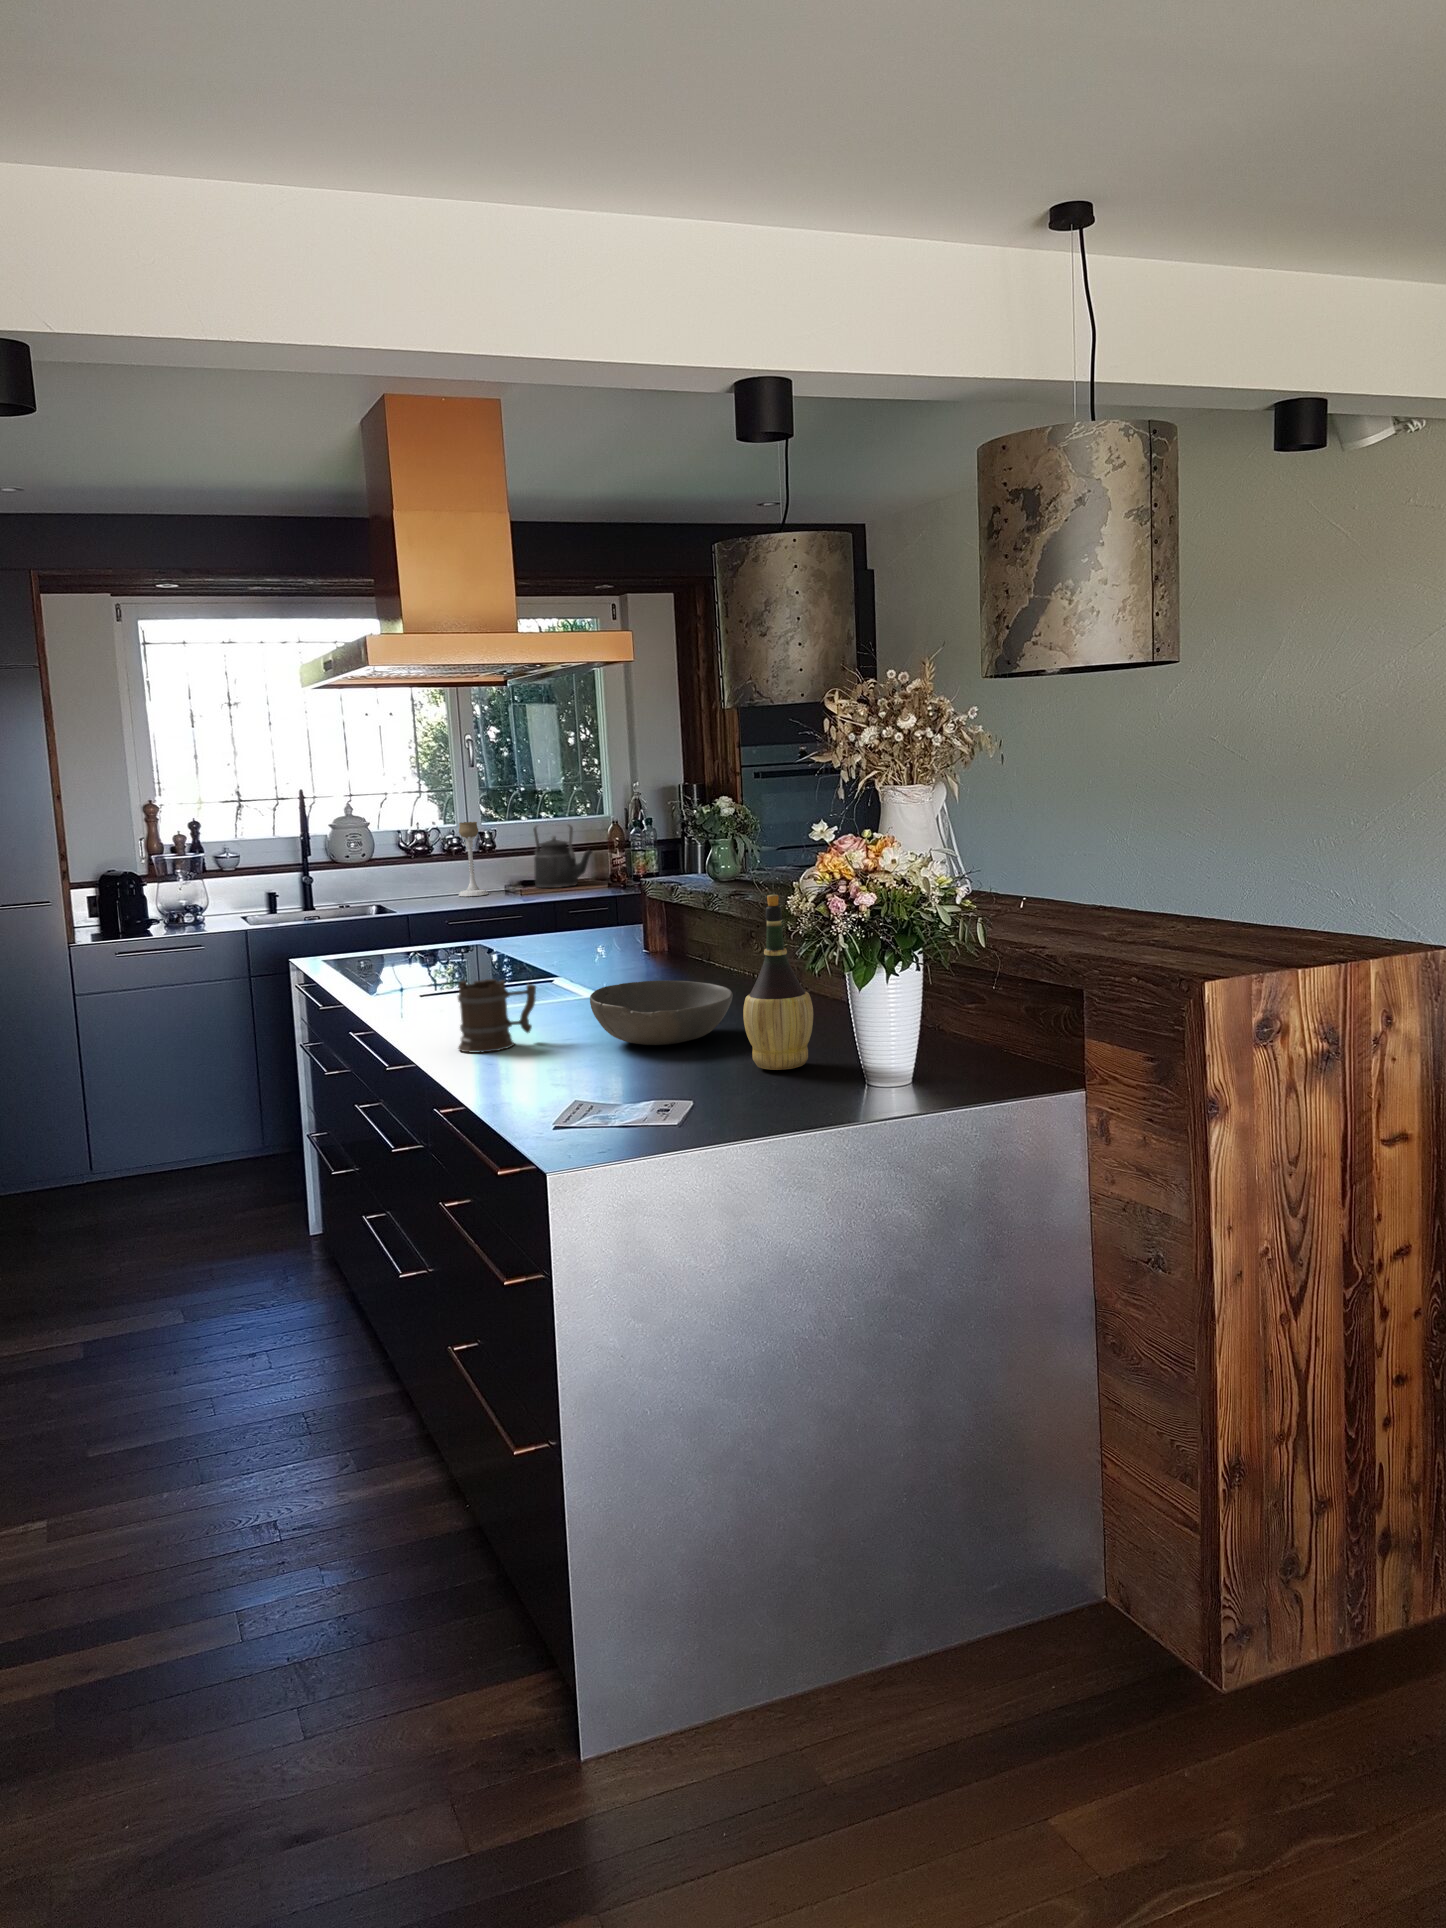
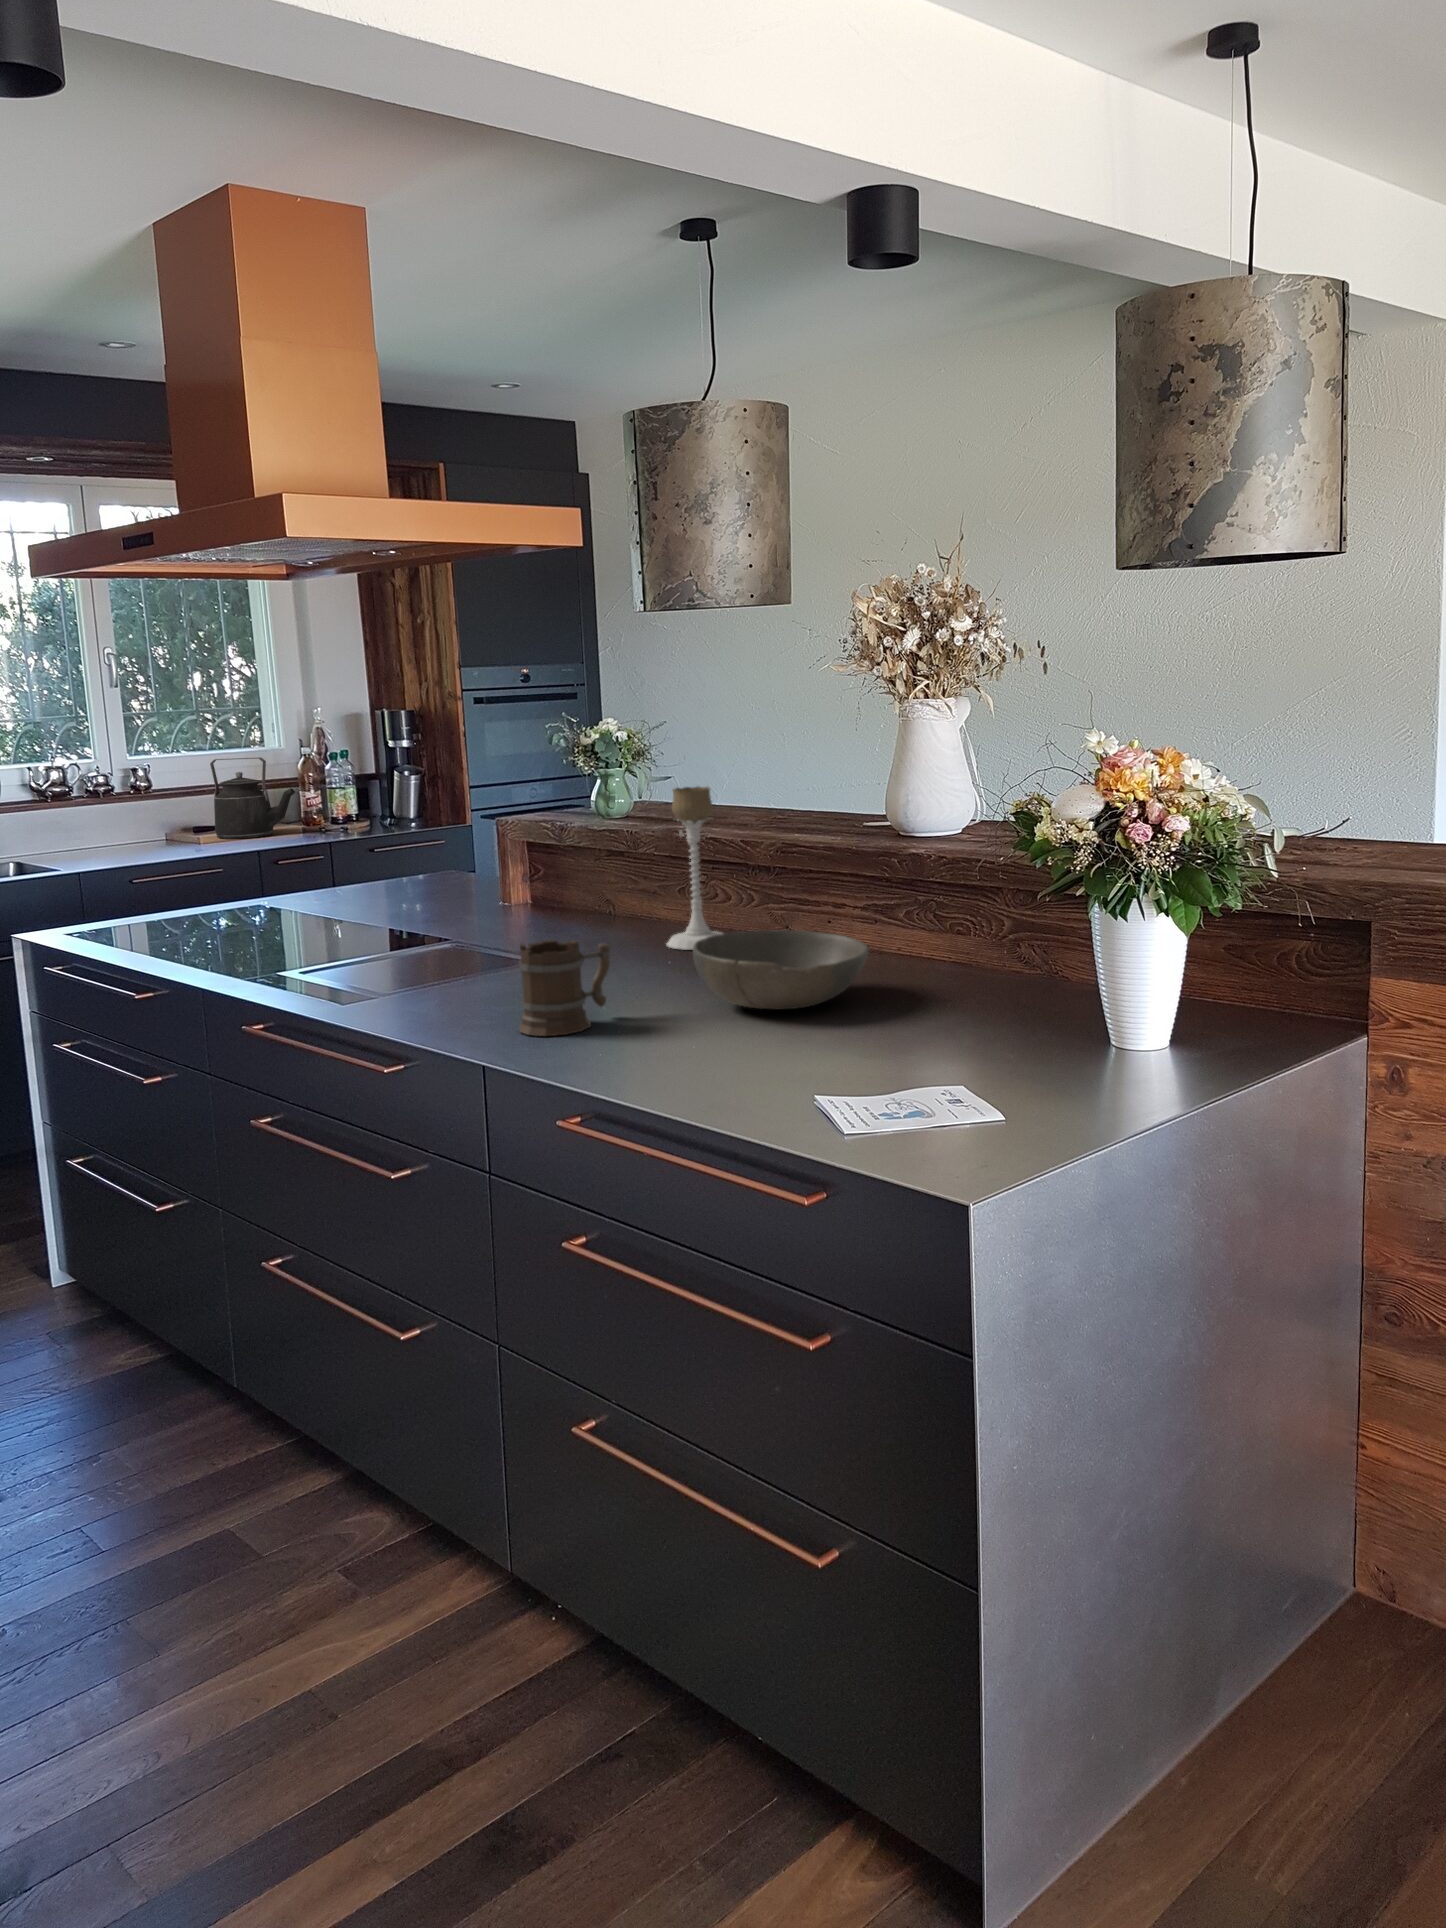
candle holder: present [458,822,488,896] -> present [667,787,723,950]
wine bottle: present [743,895,813,1070] -> none [955,815,1041,1025]

